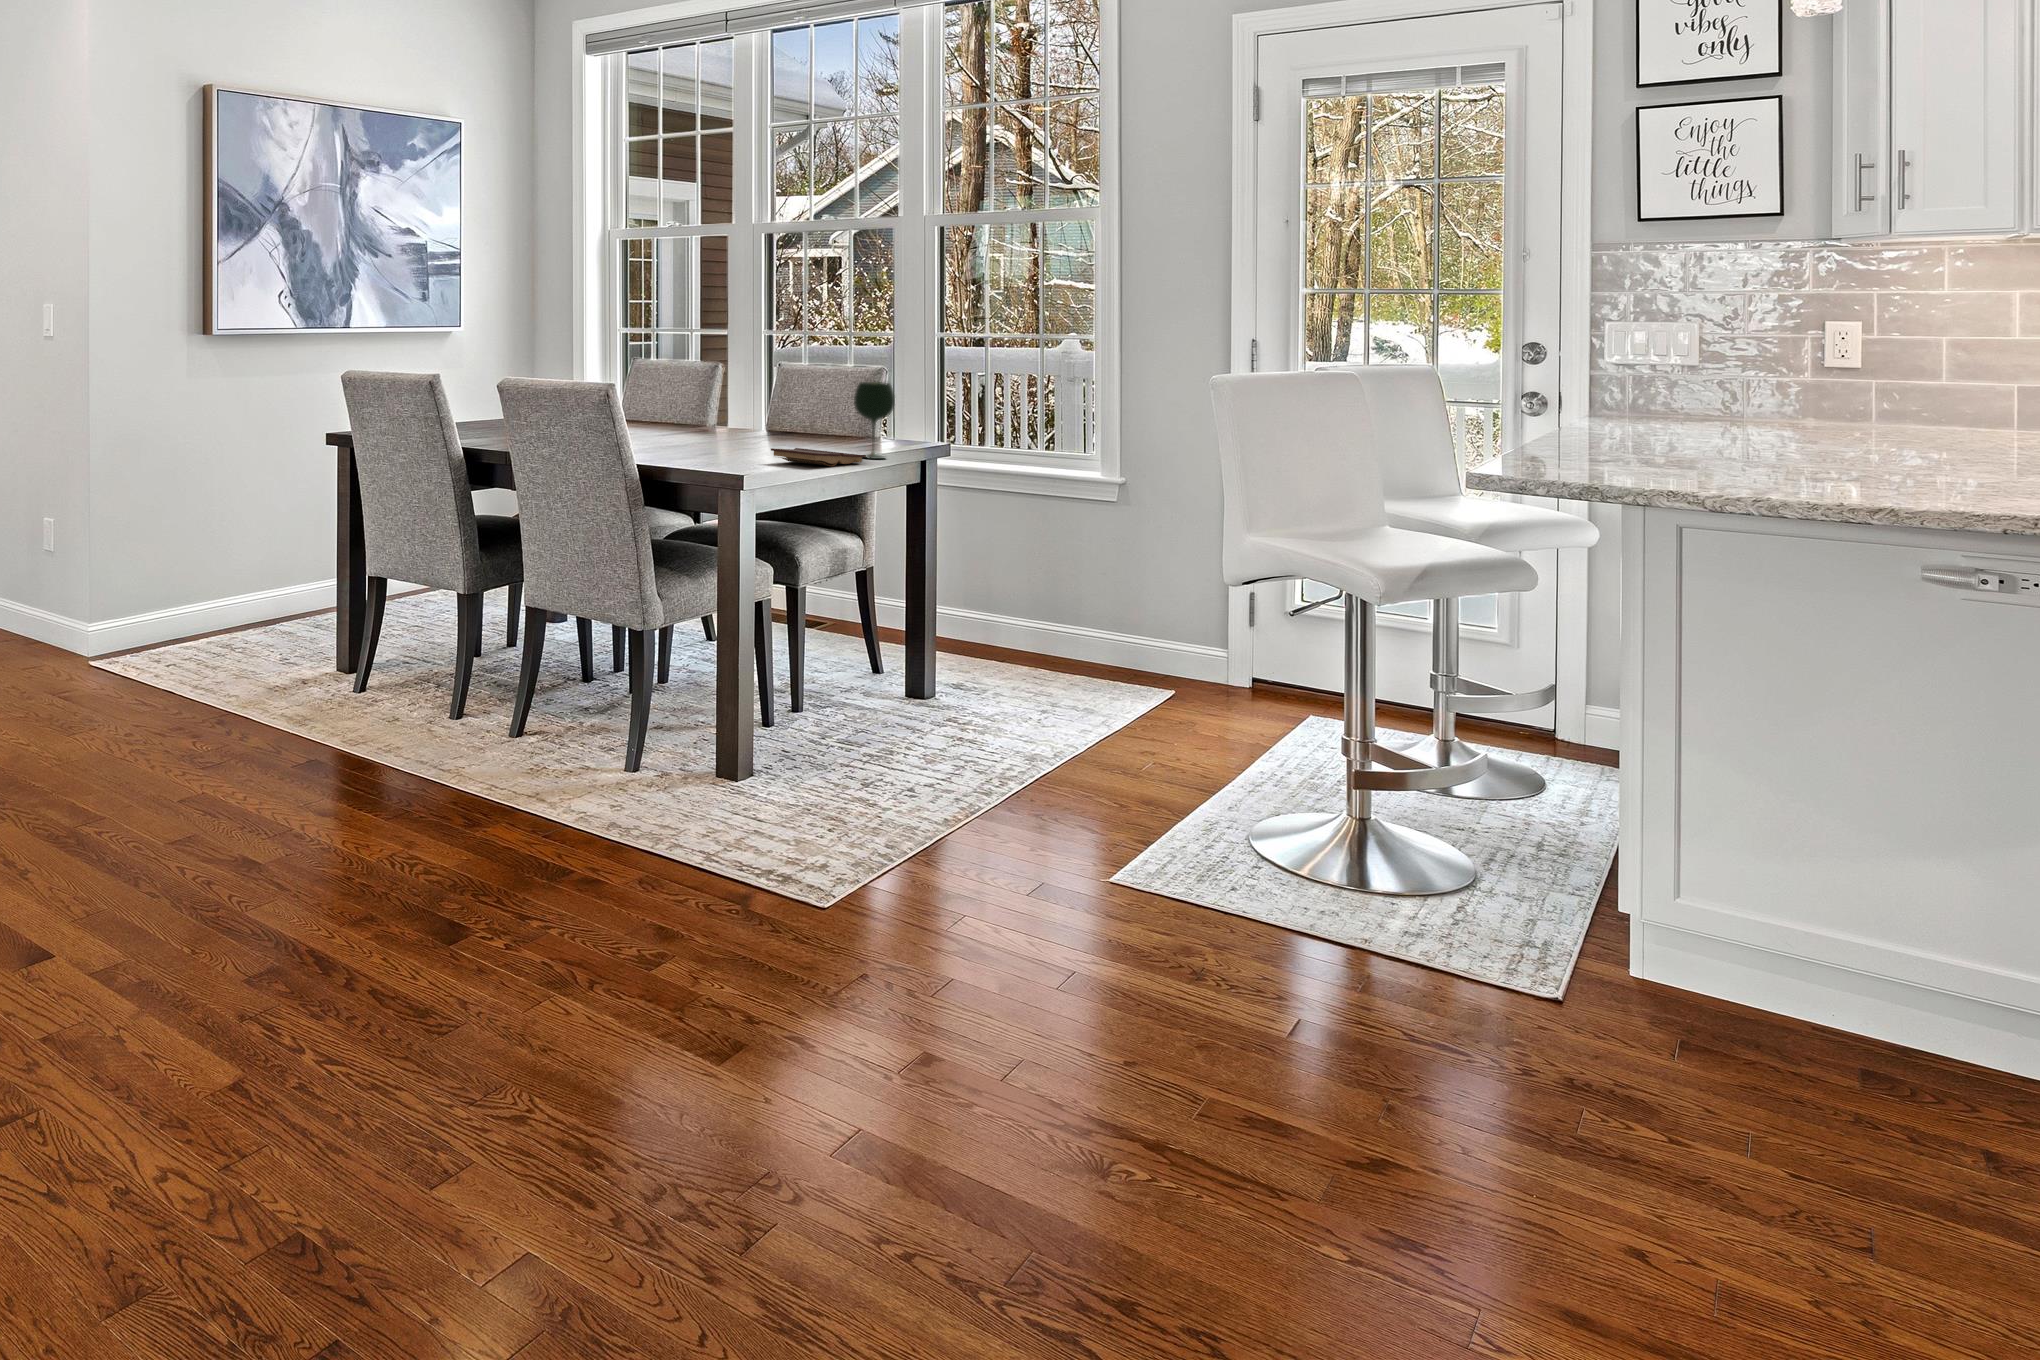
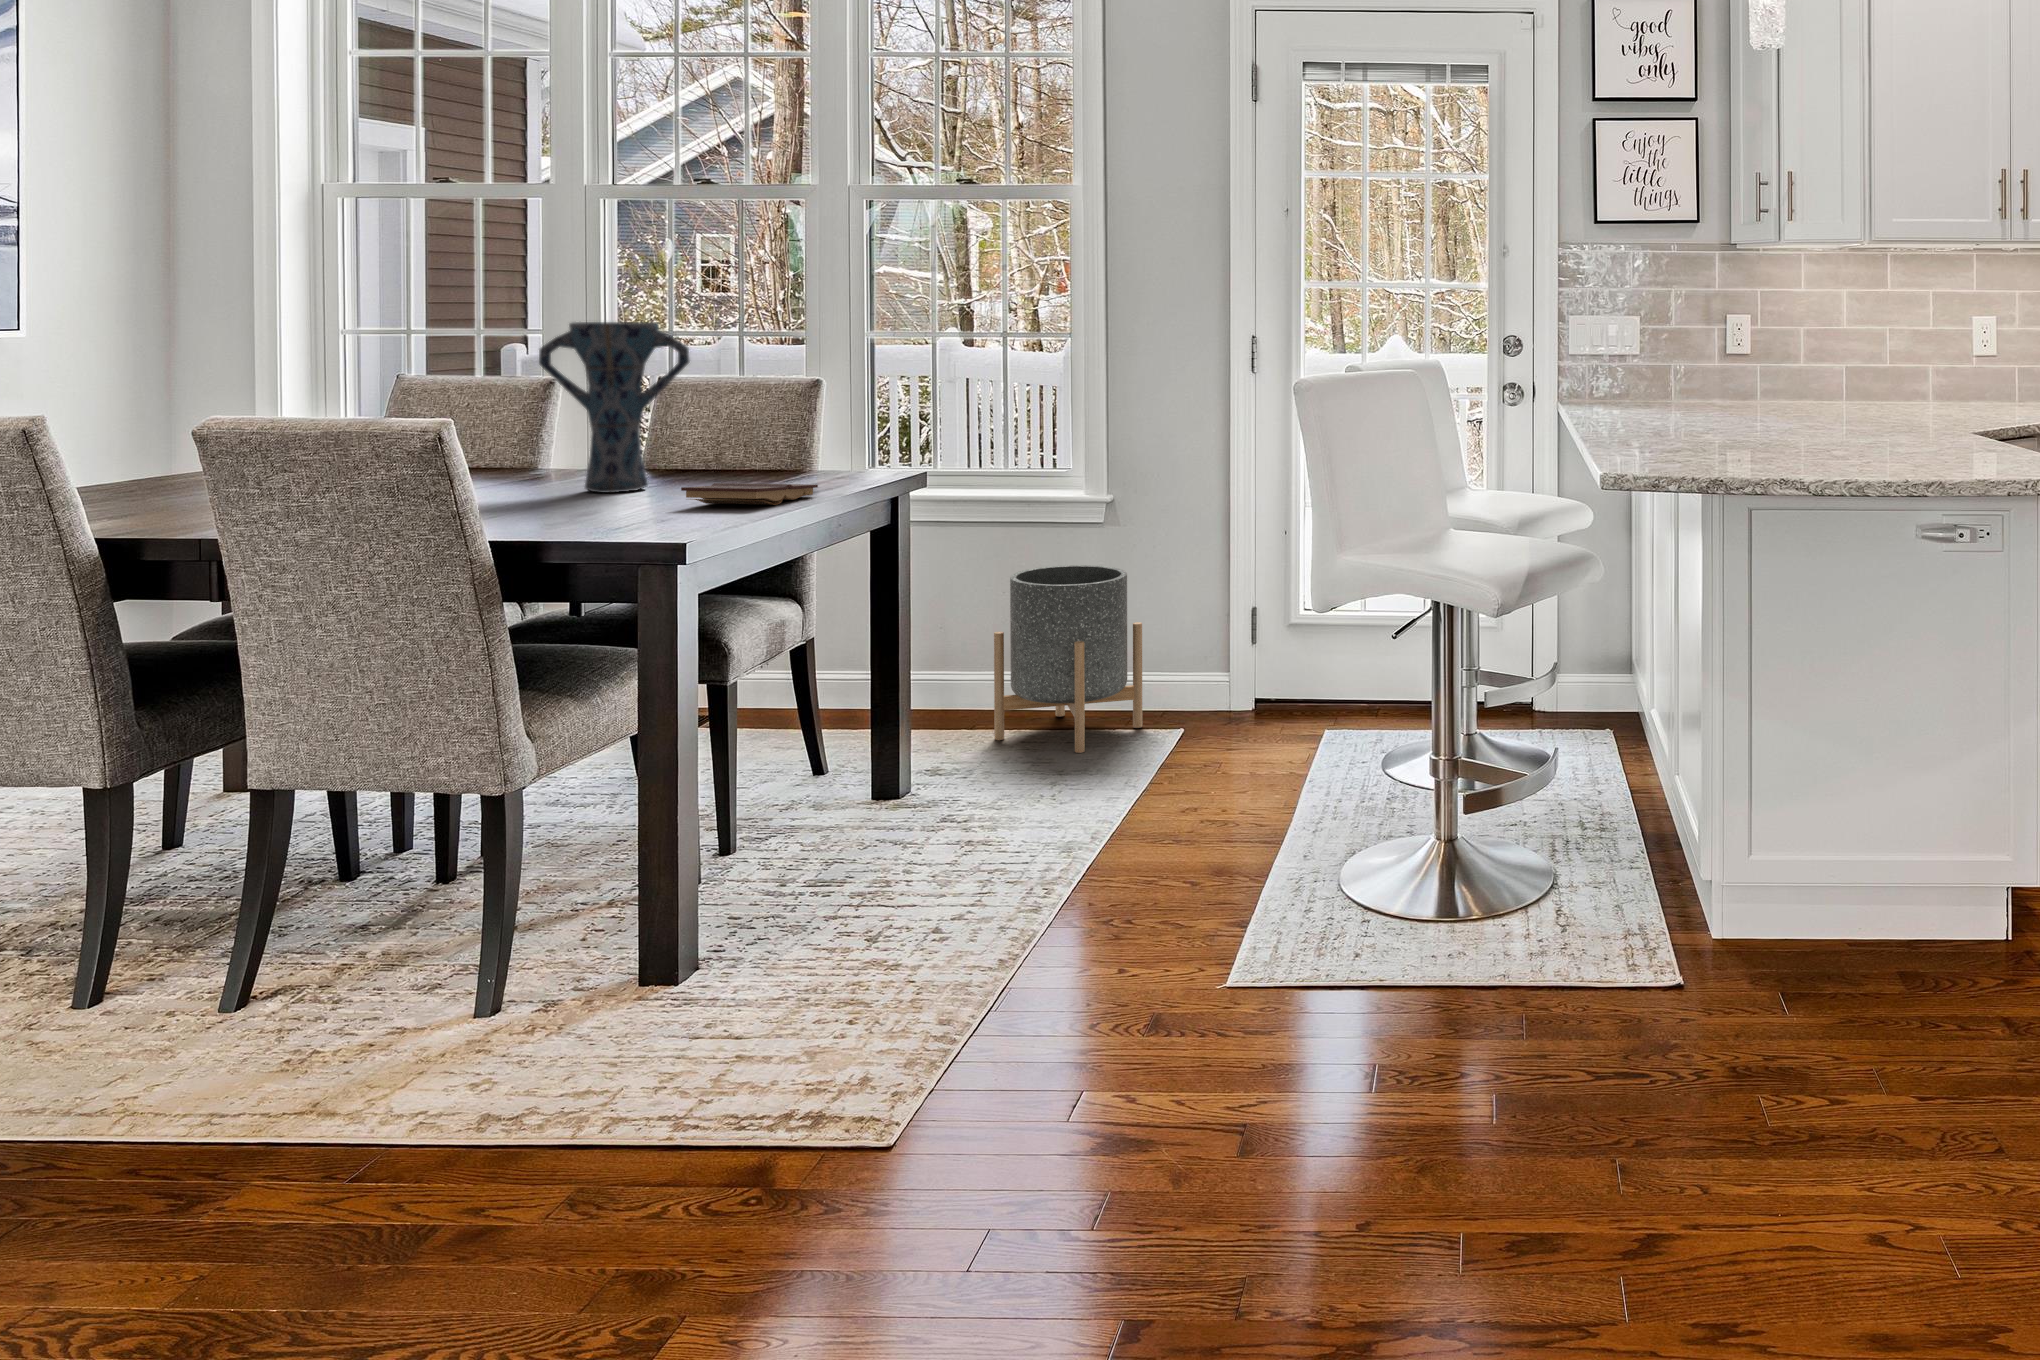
vase: none [704,333,794,450] -> present [539,322,689,493]
wine glass: present [854,382,895,459] -> none [787,382,846,488]
planter: none [1018,542,1144,693] -> present [994,565,1142,753]

